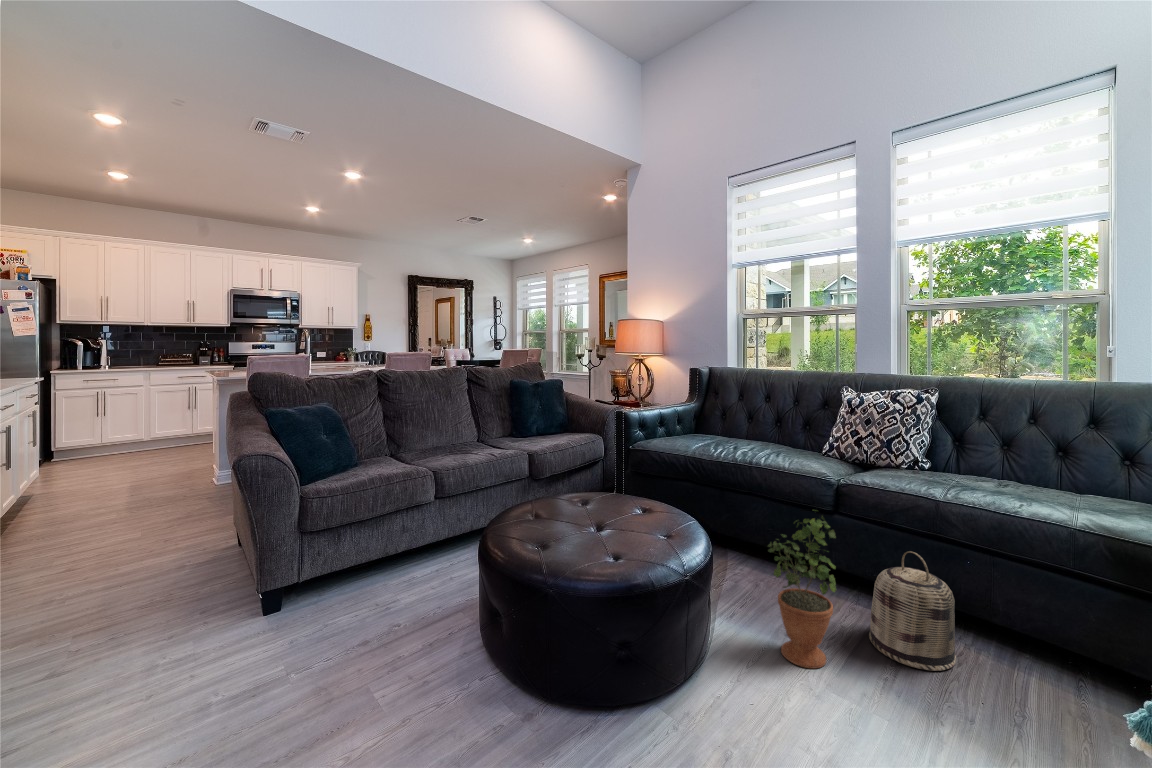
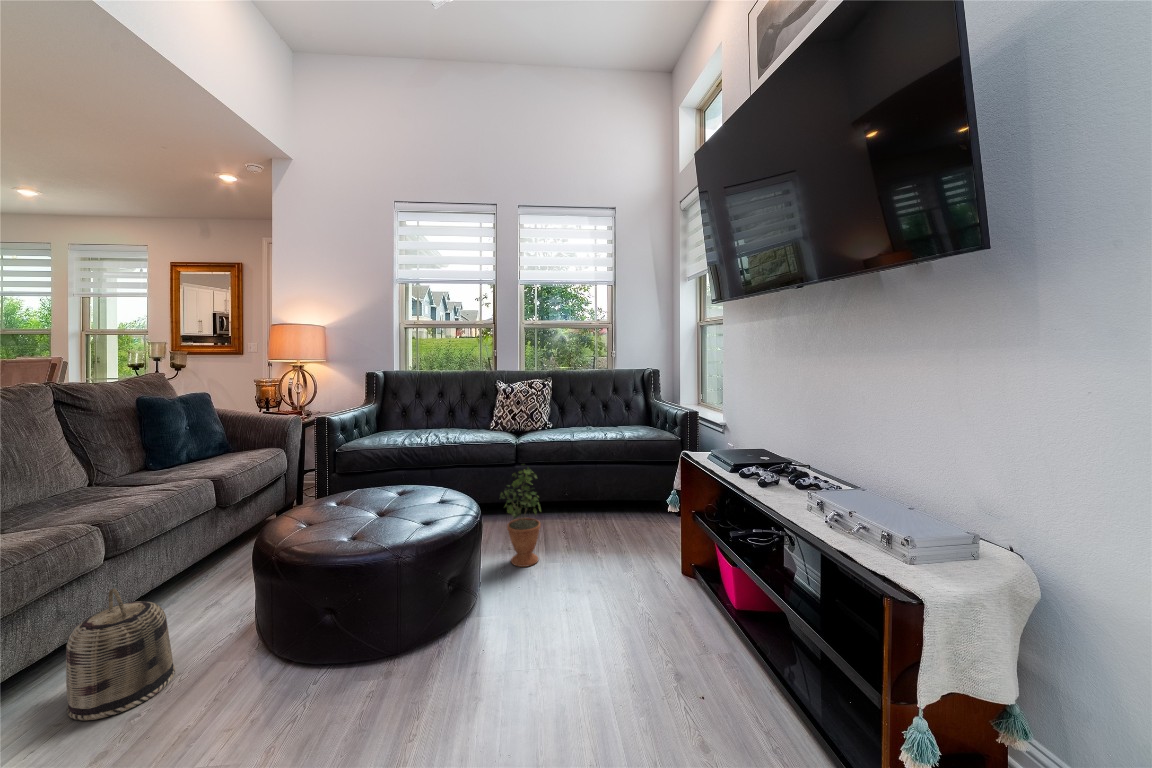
basket: present [869,551,956,671] -> present [66,588,175,721]

